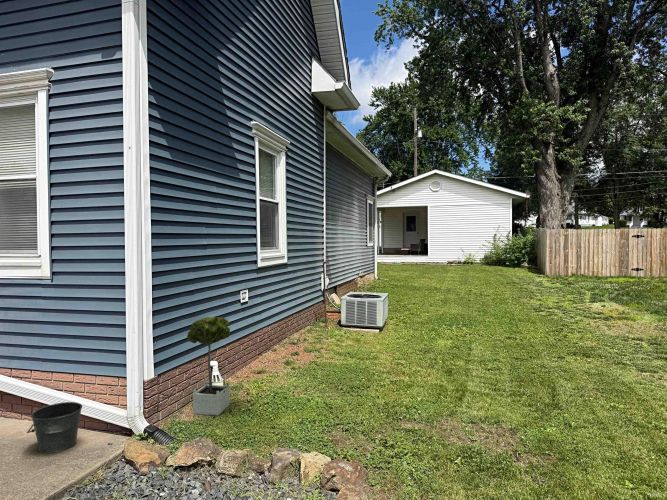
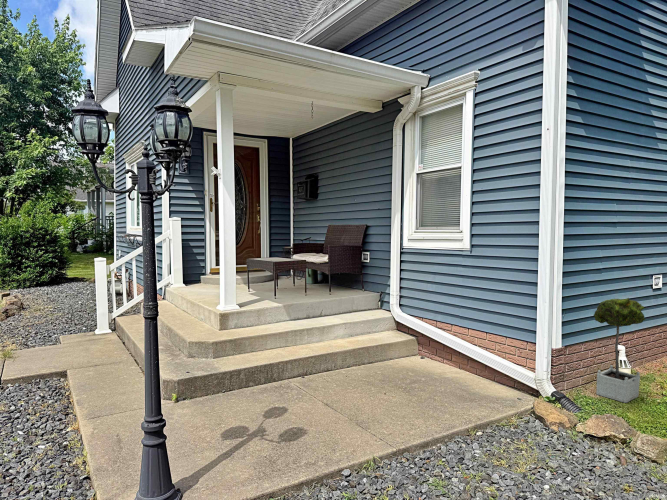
bucket: present [27,402,82,453] -> none [458,353,498,392]

